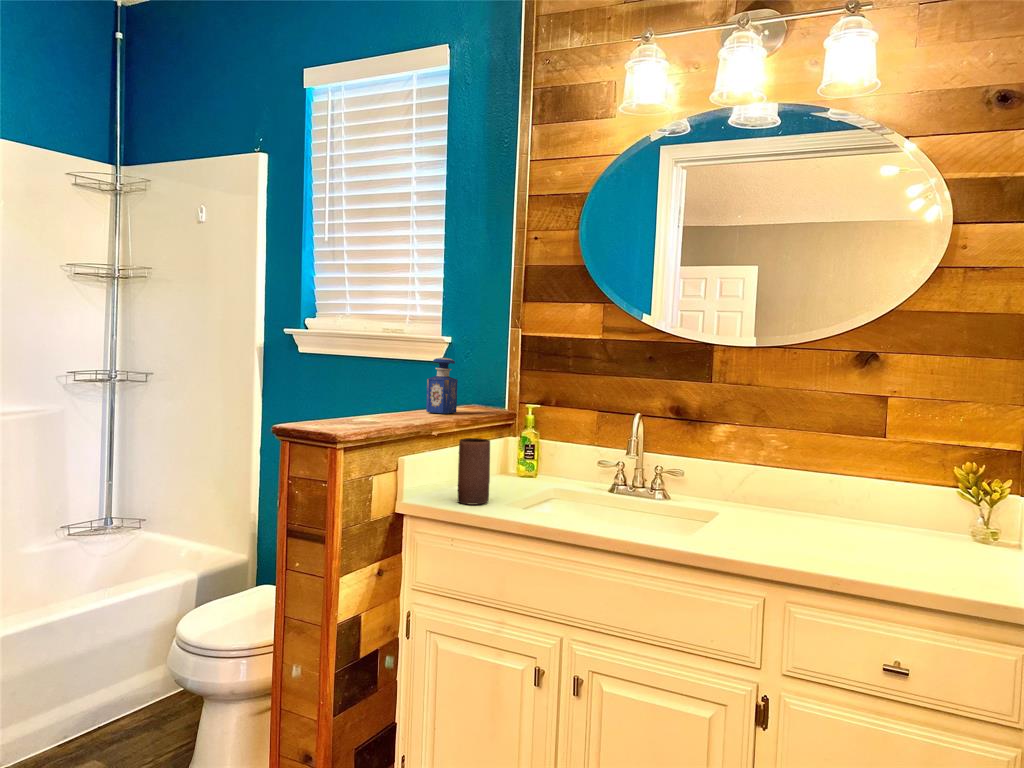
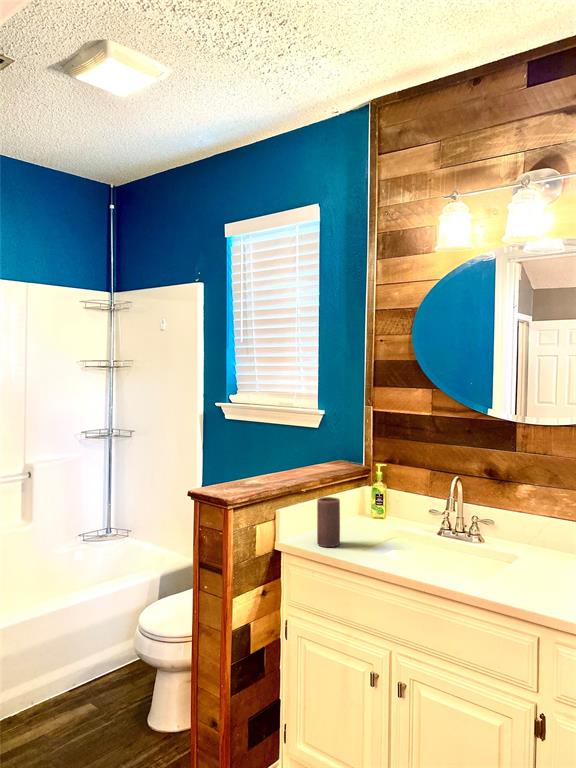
perfume bottle: present [426,358,458,413] -> none [302,433,324,474]

